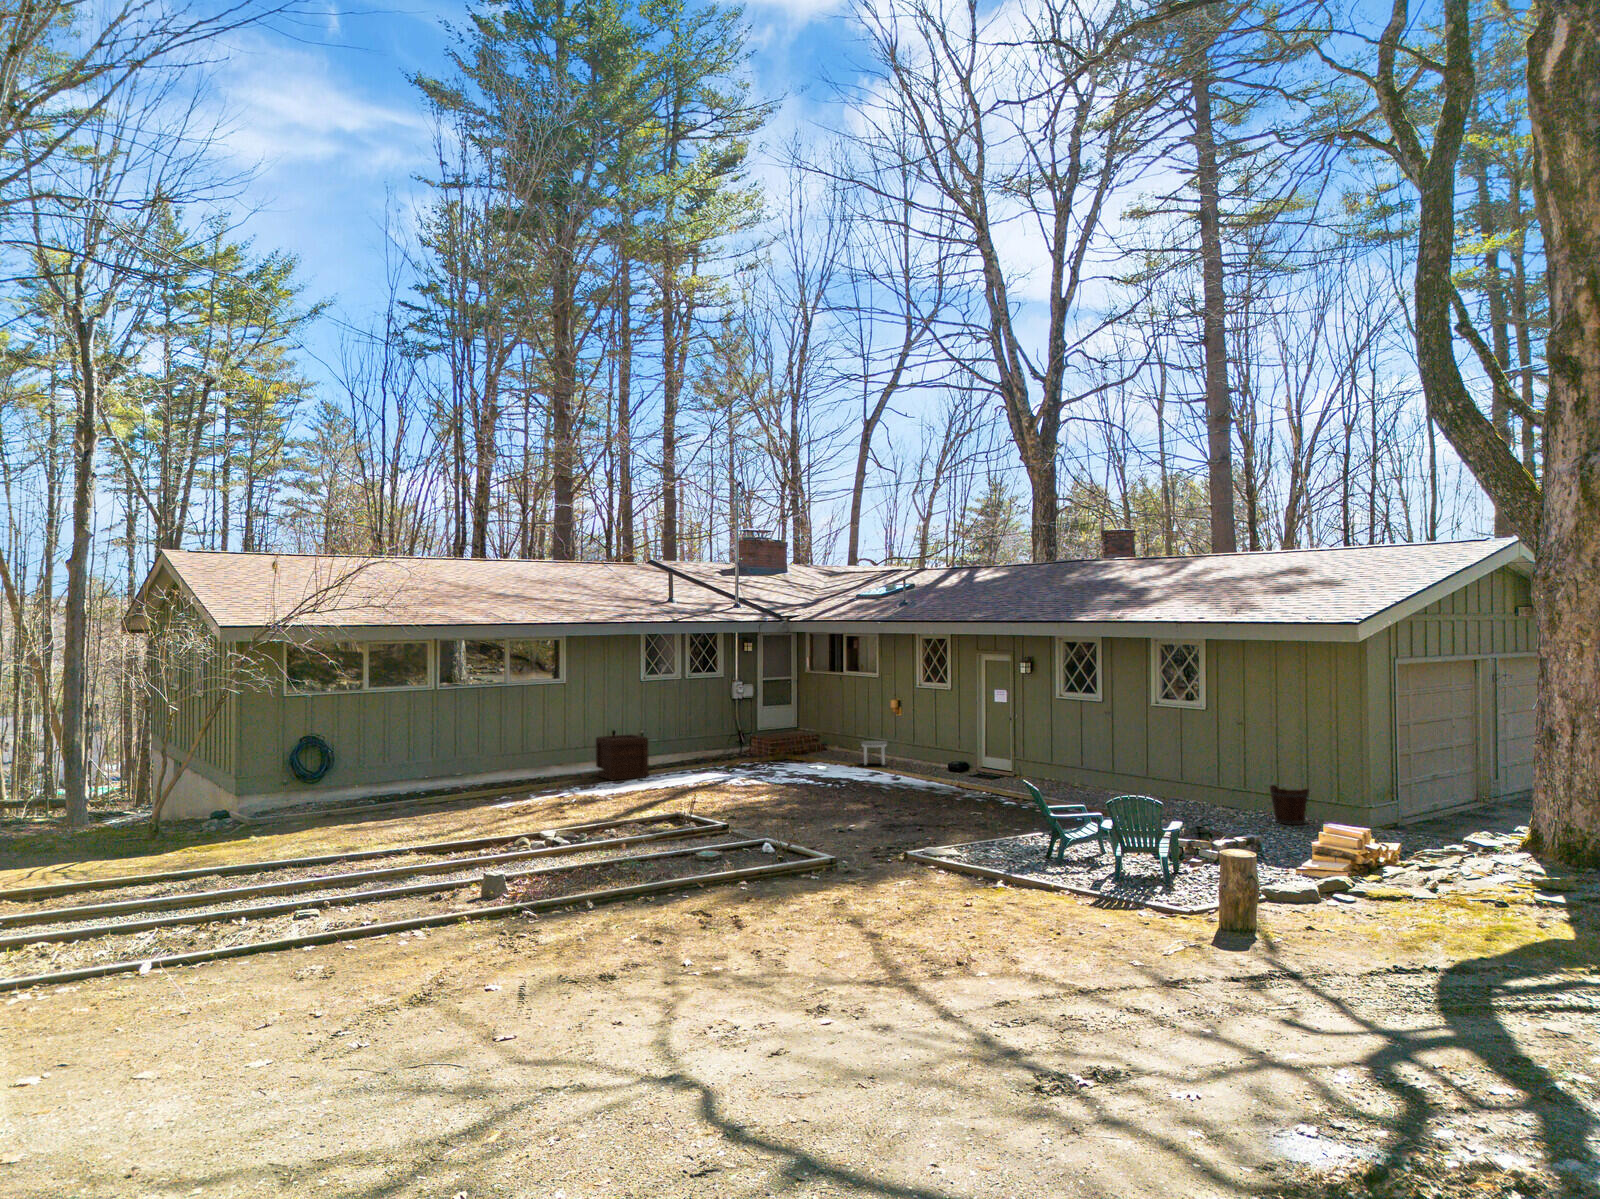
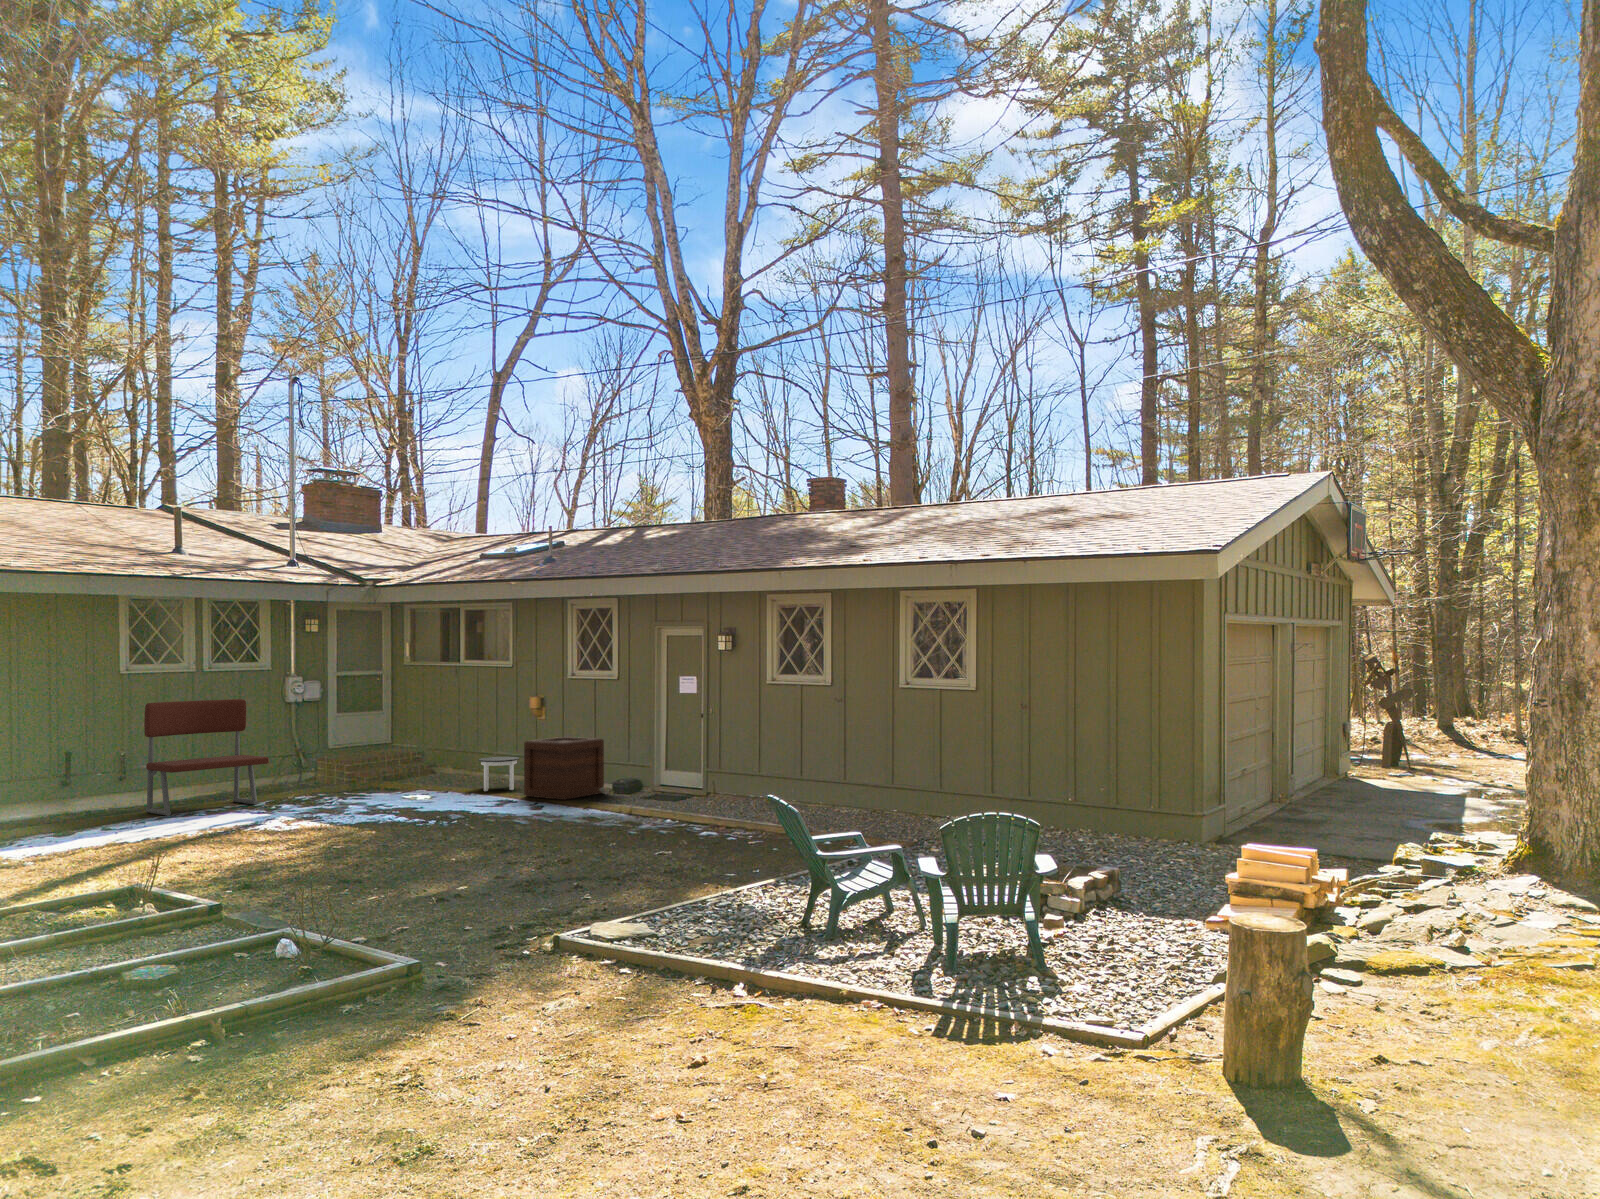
bench: none [655,698,727,773] -> present [144,699,269,816]
wooden crate: present [596,735,649,780] -> present [524,737,604,800]
bucket: present [1270,785,1309,825] -> none [1068,787,1120,845]

